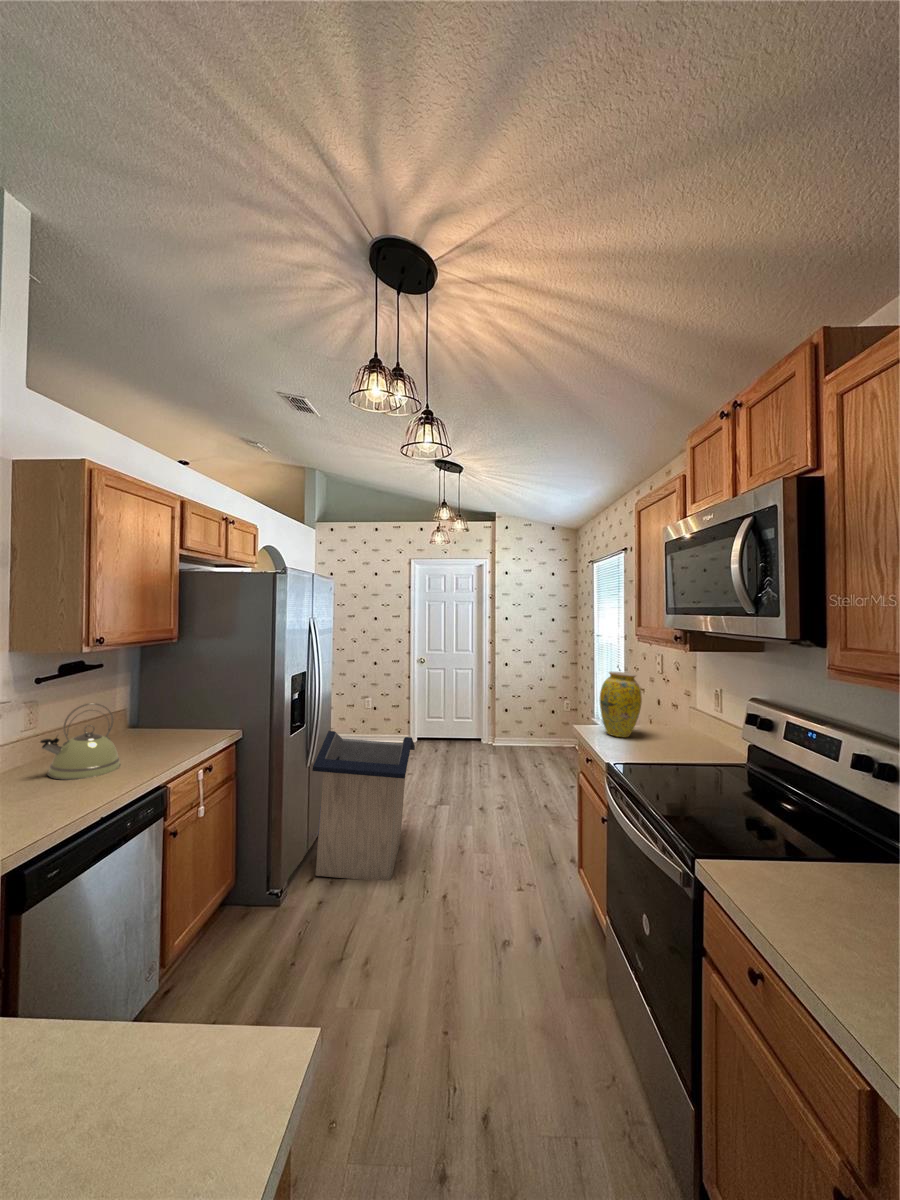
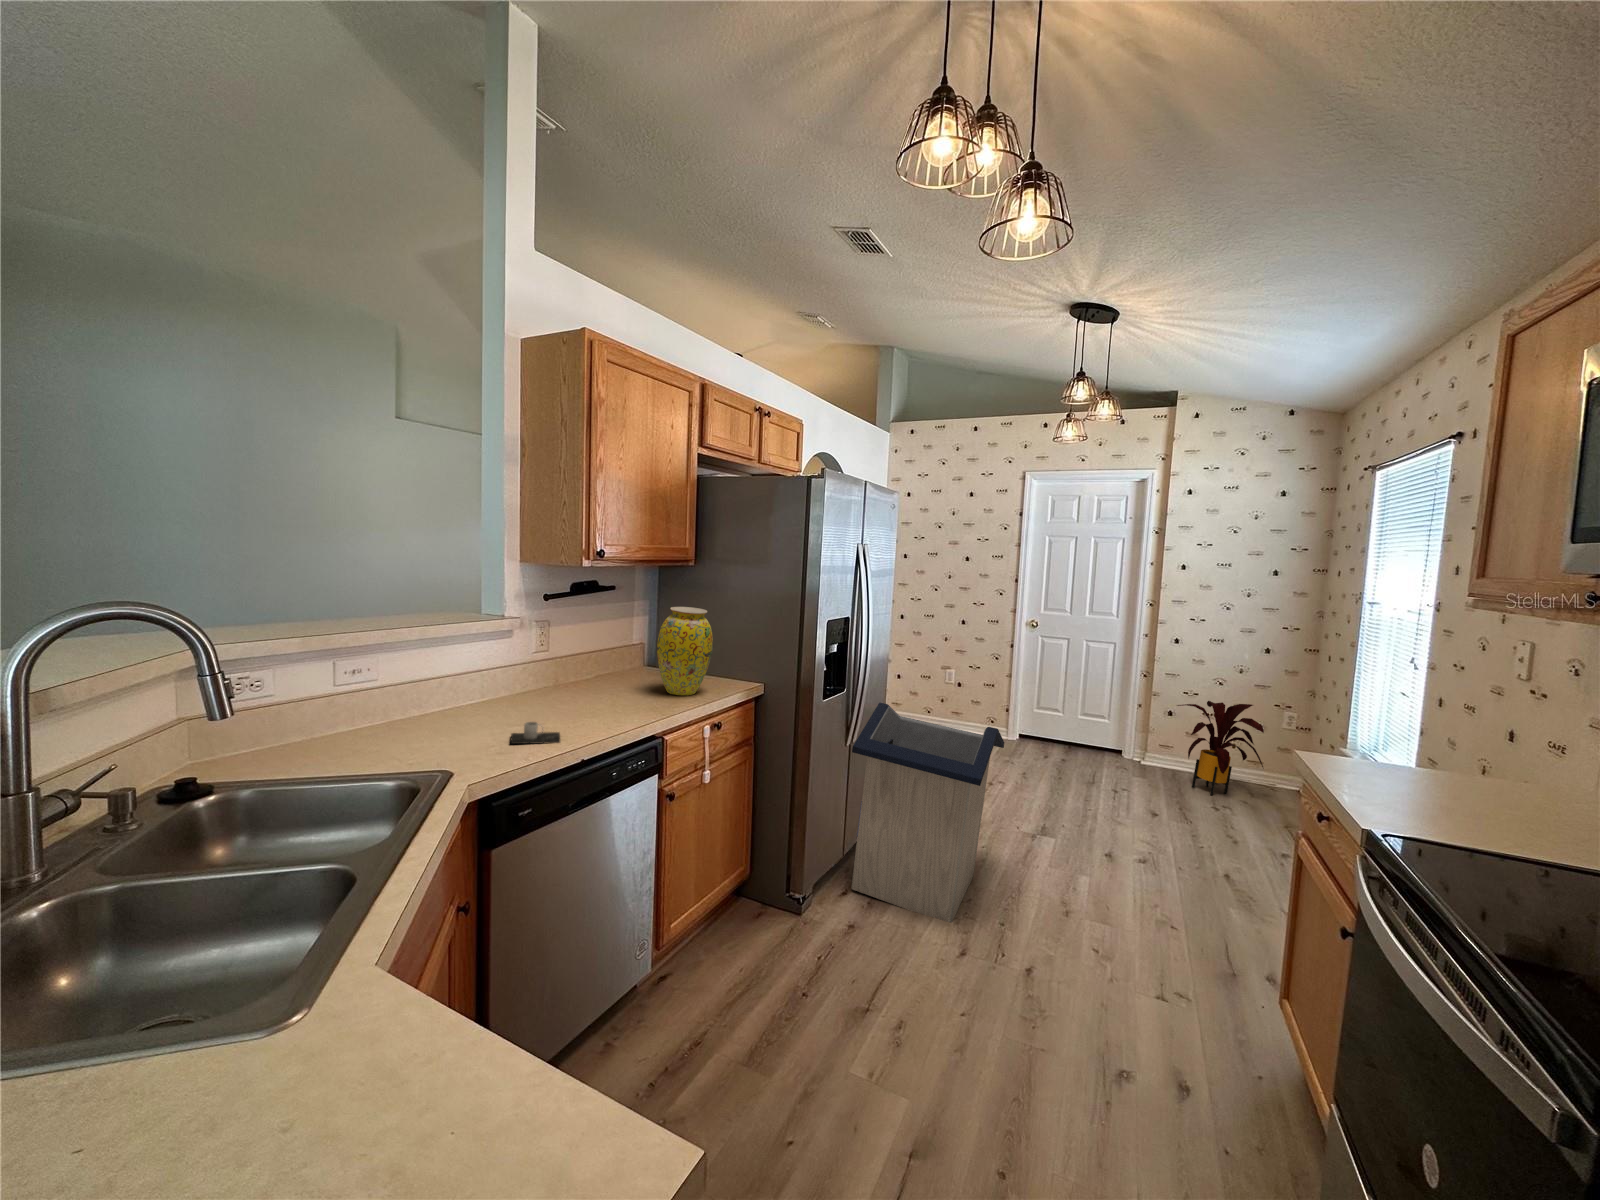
vase: present [600,672,642,737] -> present [657,607,713,696]
house plant: none [509,700,557,759] -> present [1177,701,1264,796]
kettle: present [40,703,120,780] -> none [539,628,619,714]
mug: none [26,792,80,815] -> present [510,722,560,744]

